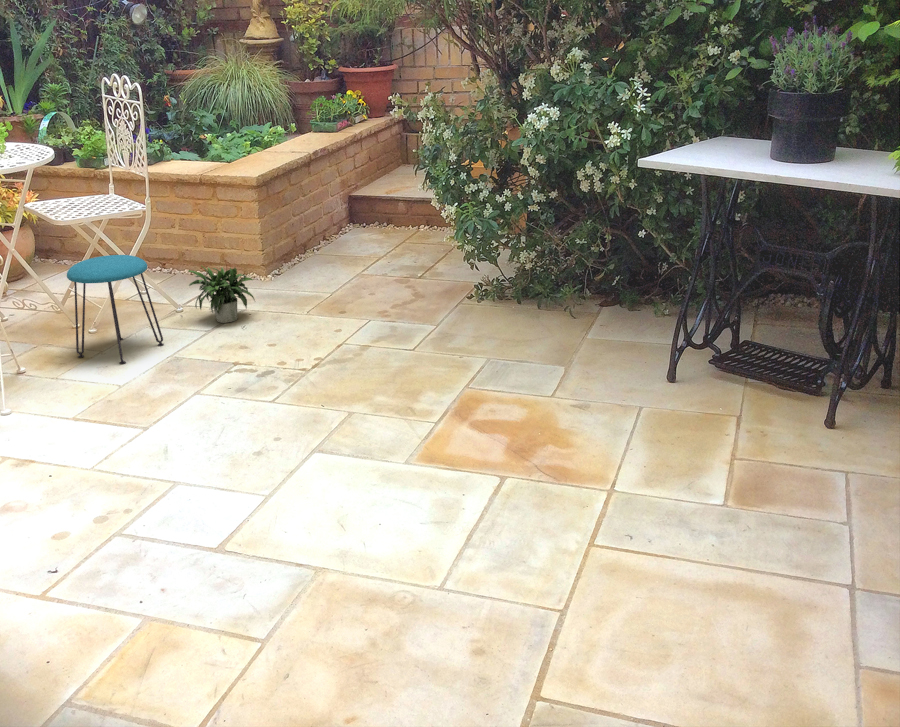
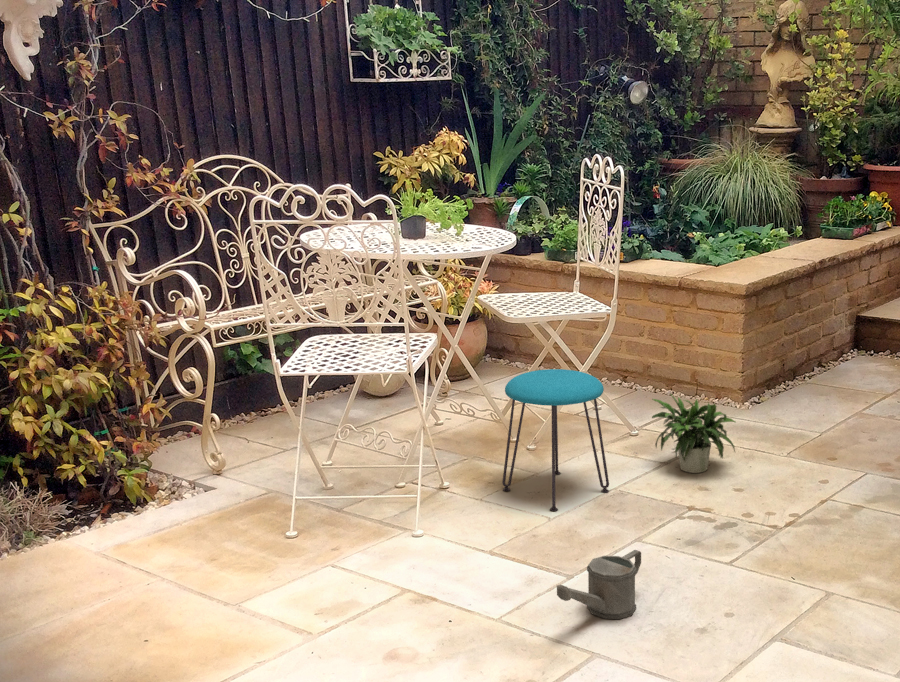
watering can: none [134,370,193,418] -> present [557,550,641,619]

